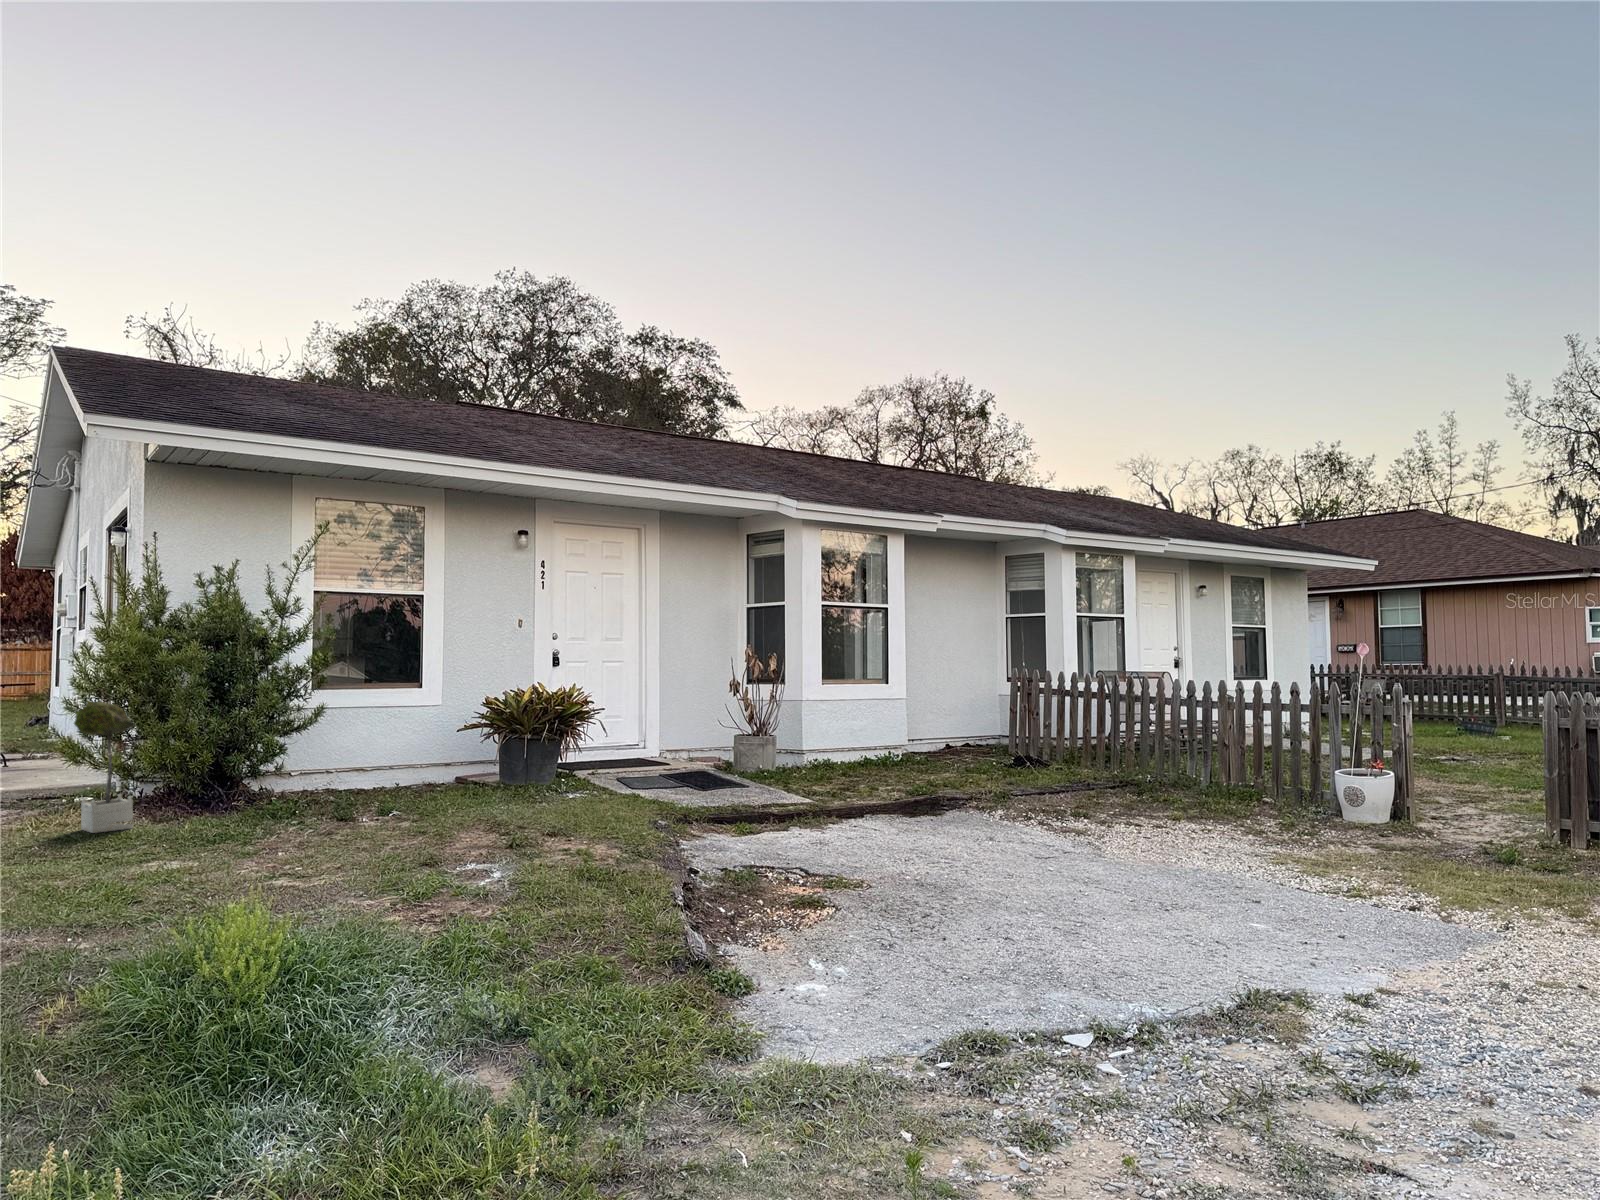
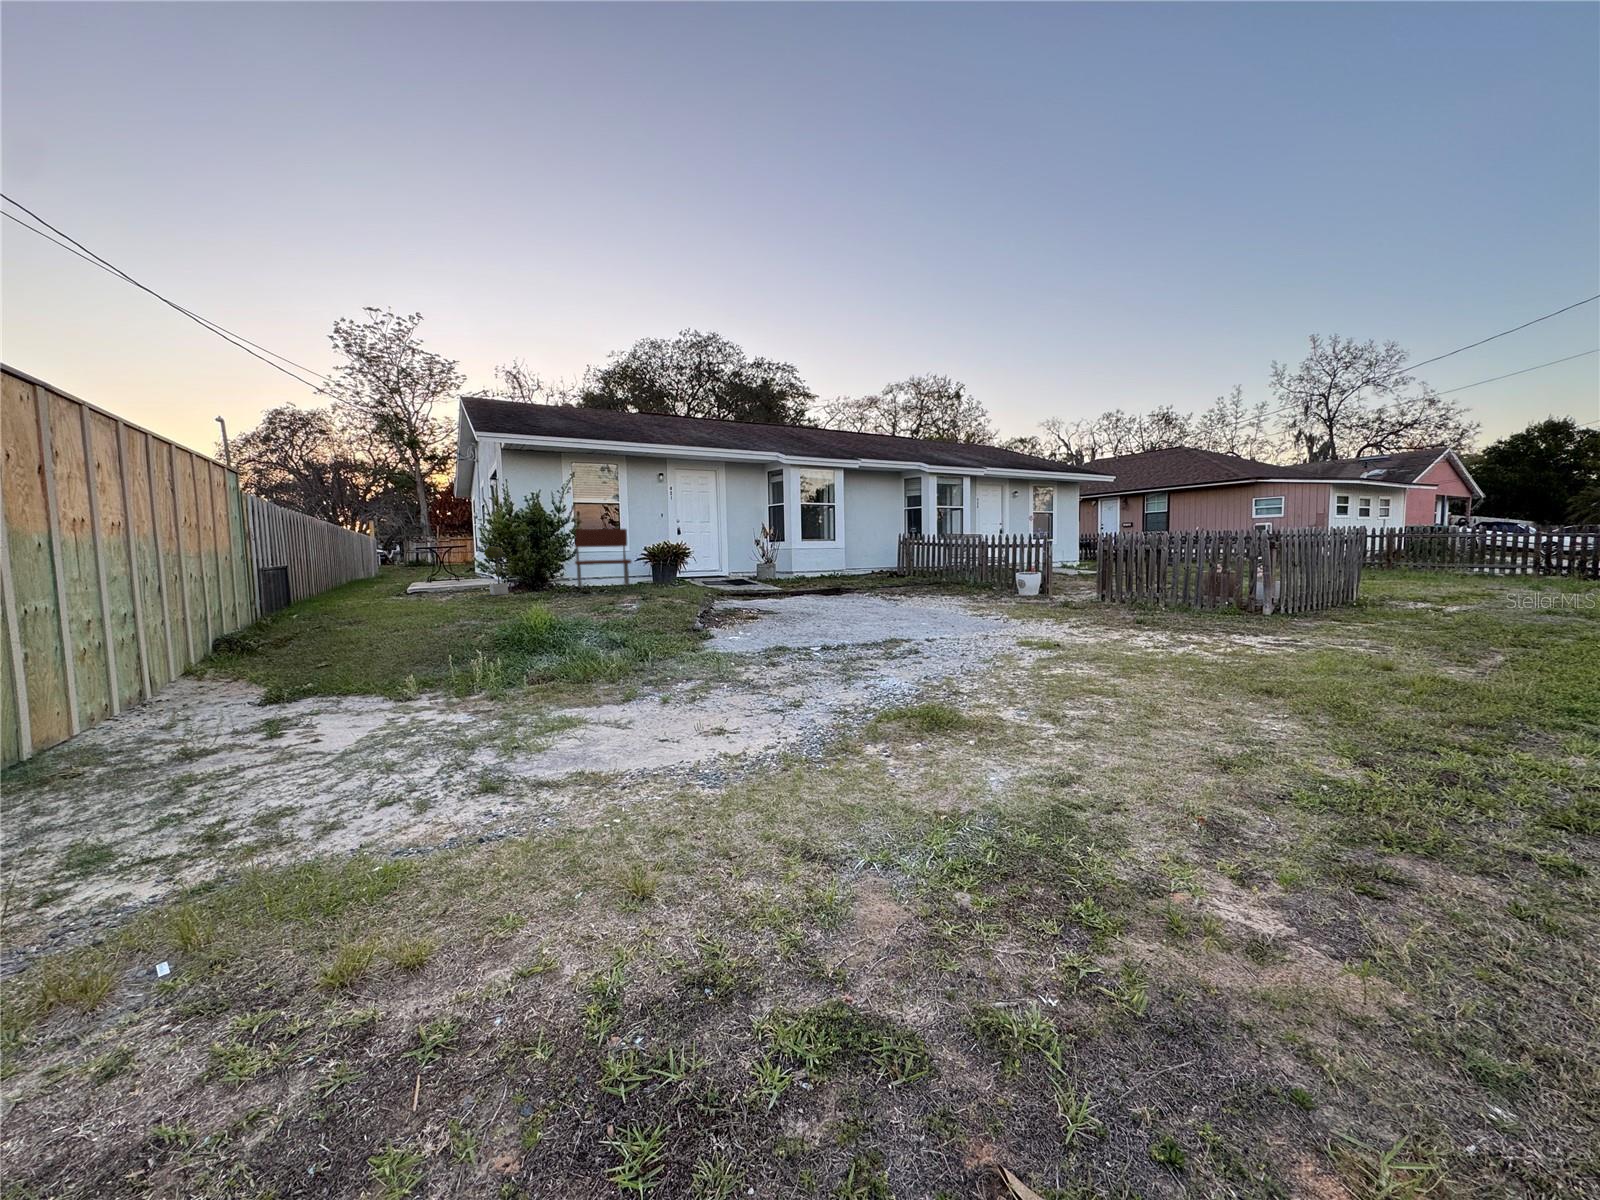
bench: none [314,655,459,804] -> present [575,529,631,588]

